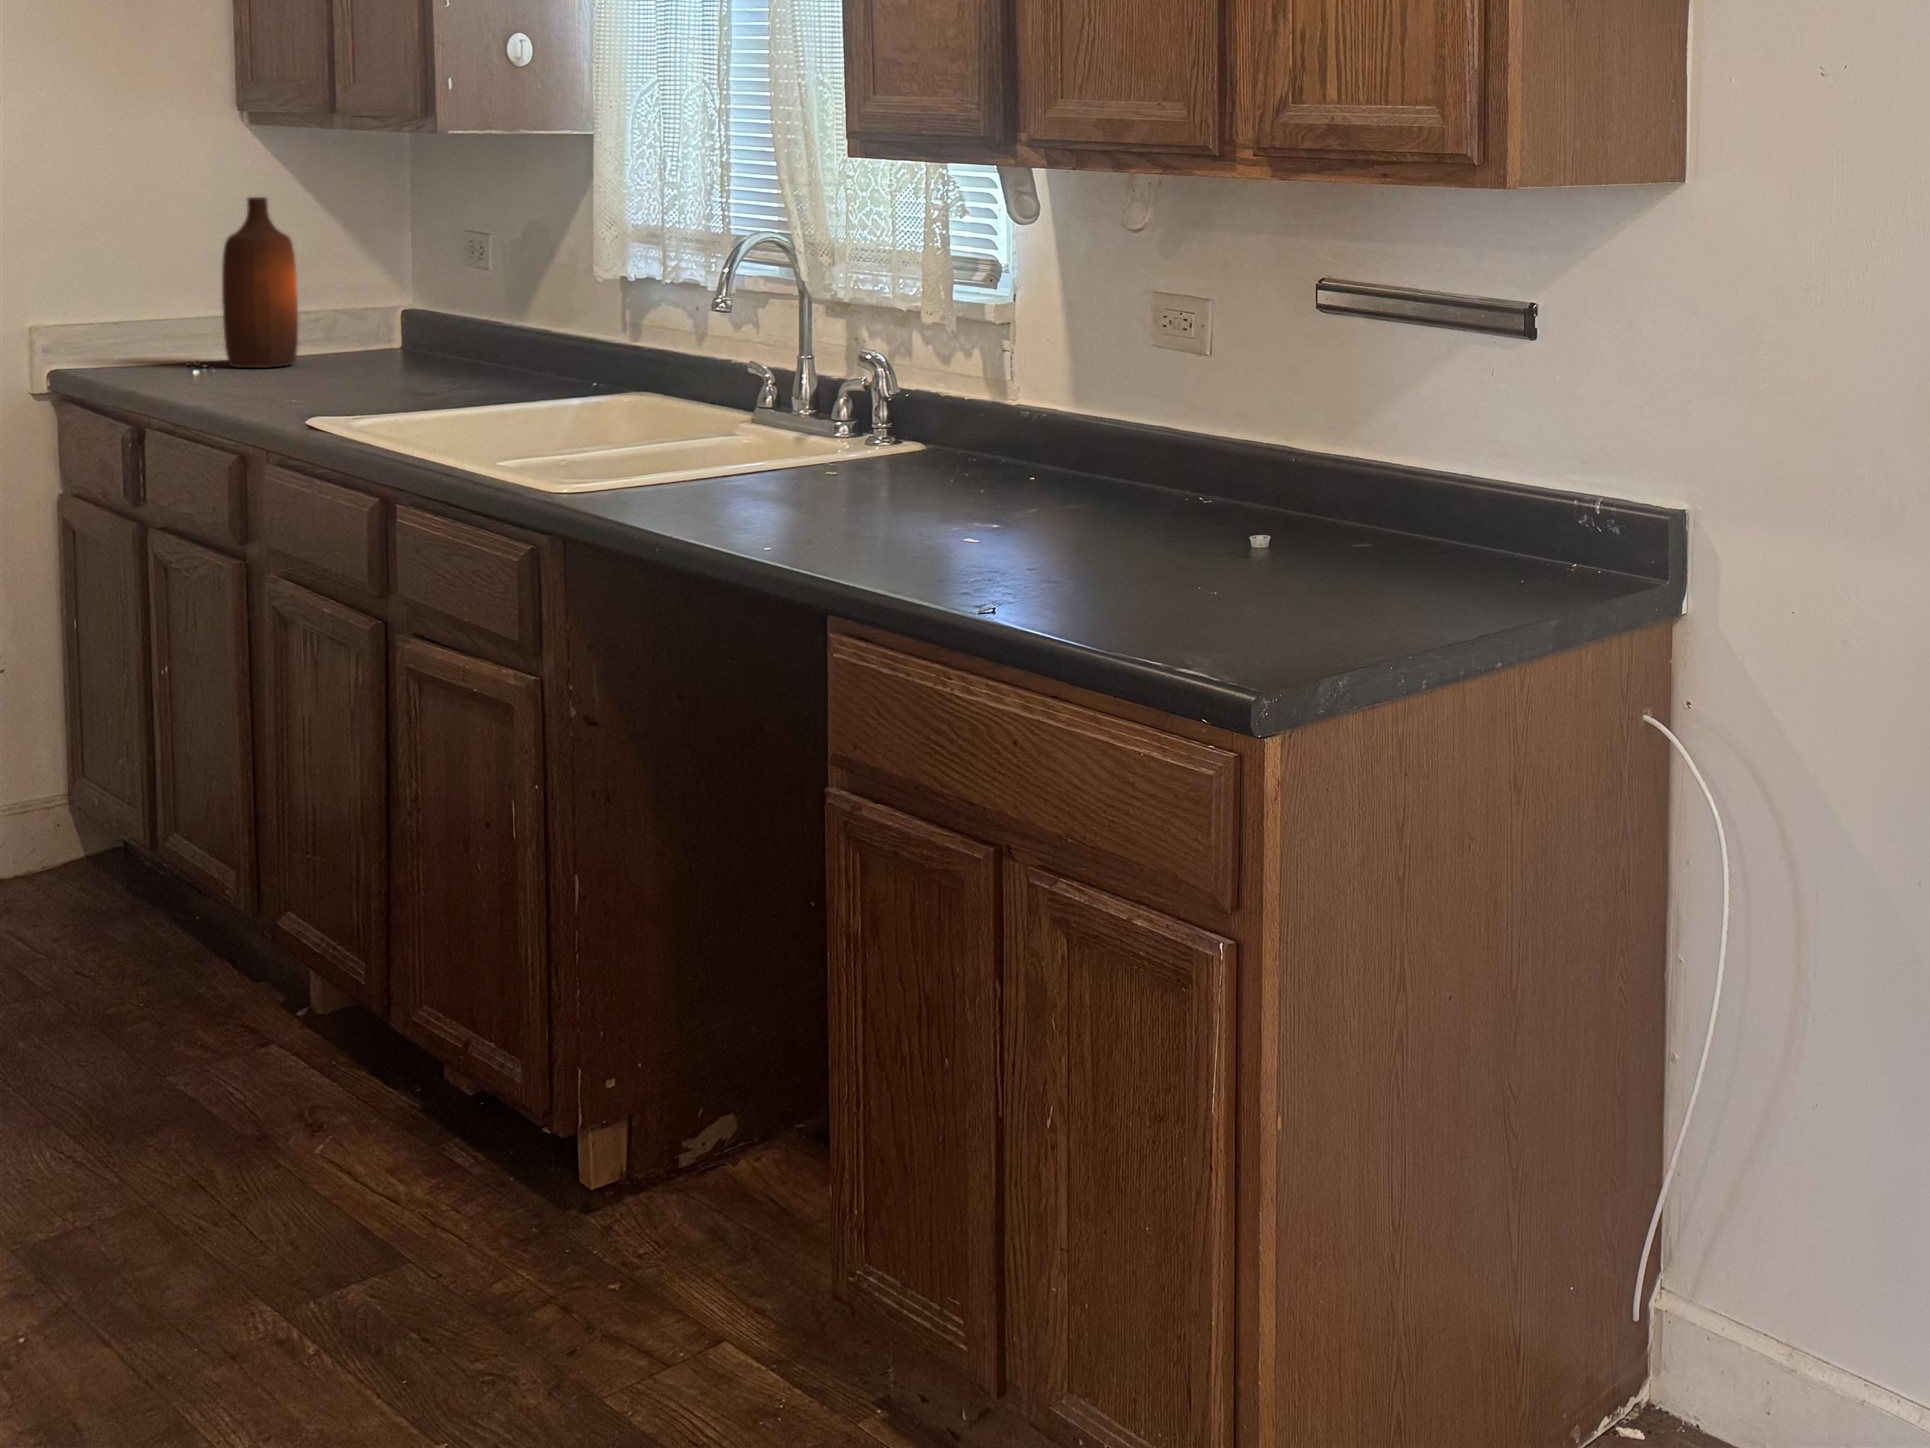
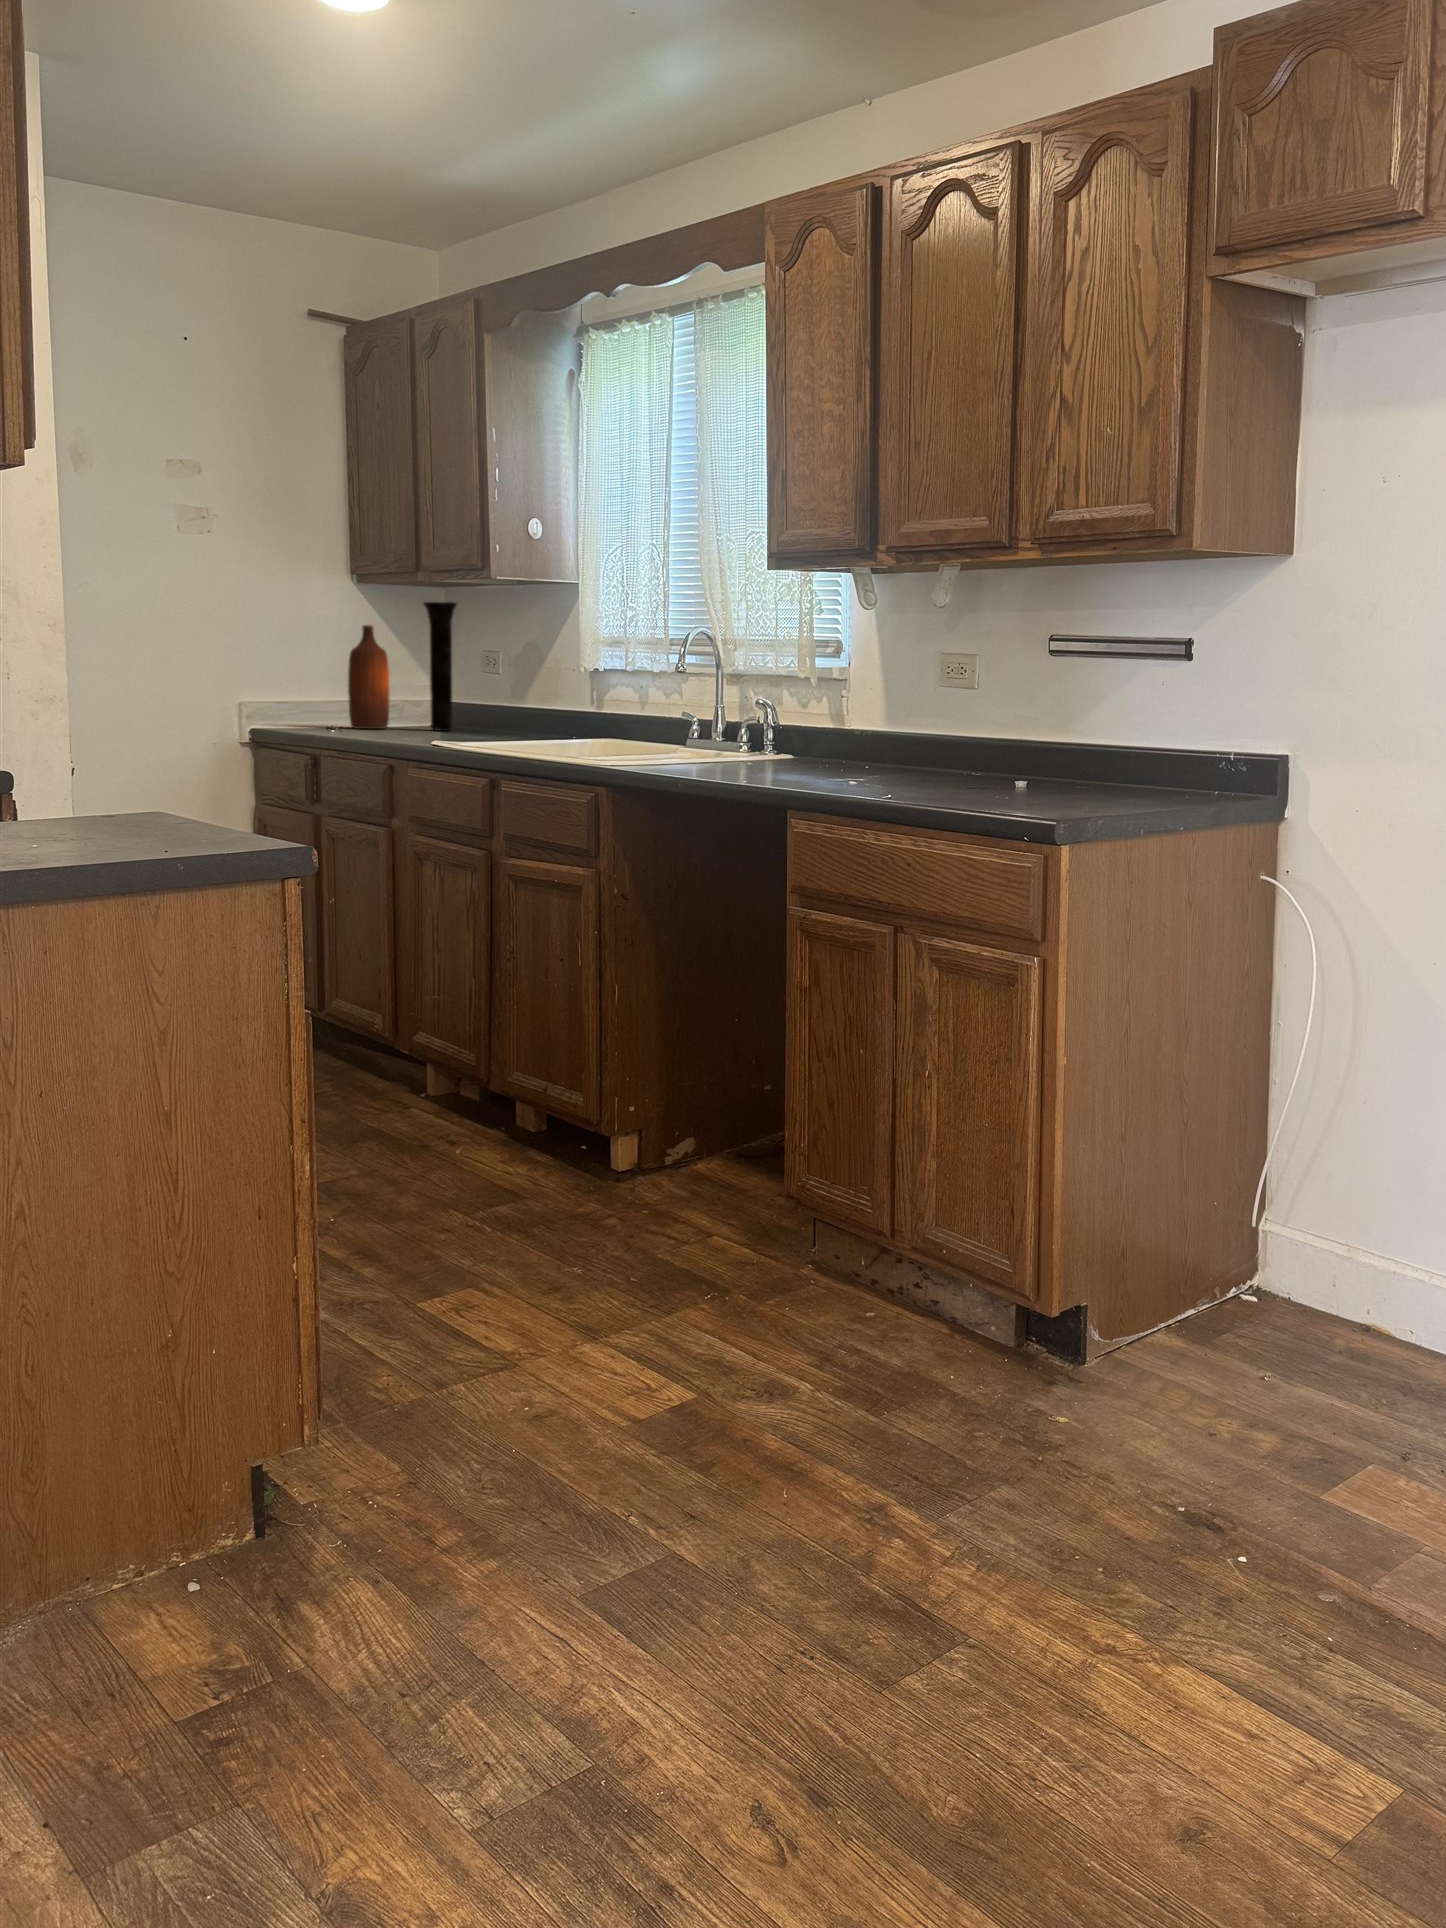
vase: none [354,159,418,367] -> present [424,602,457,731]

